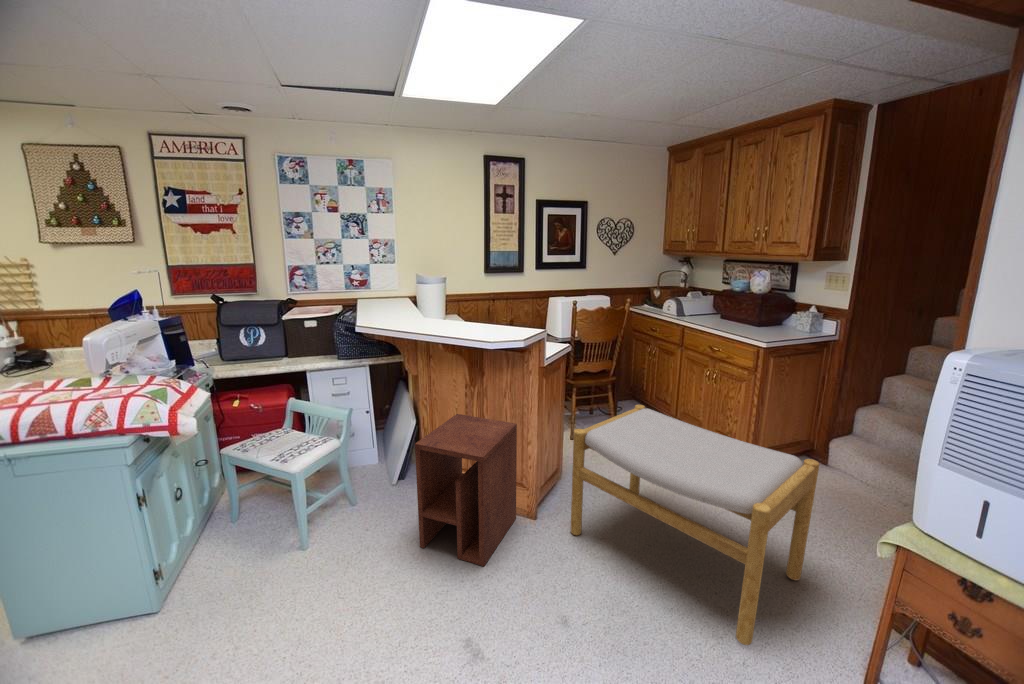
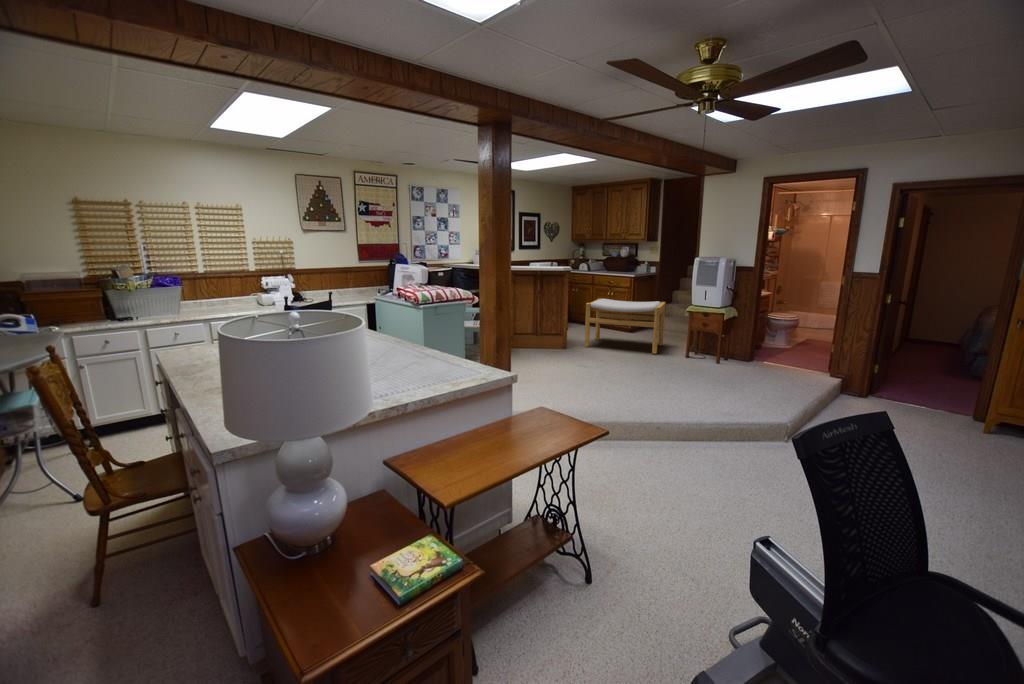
side table: present [415,414,517,566] -> none [534,304,567,354]

